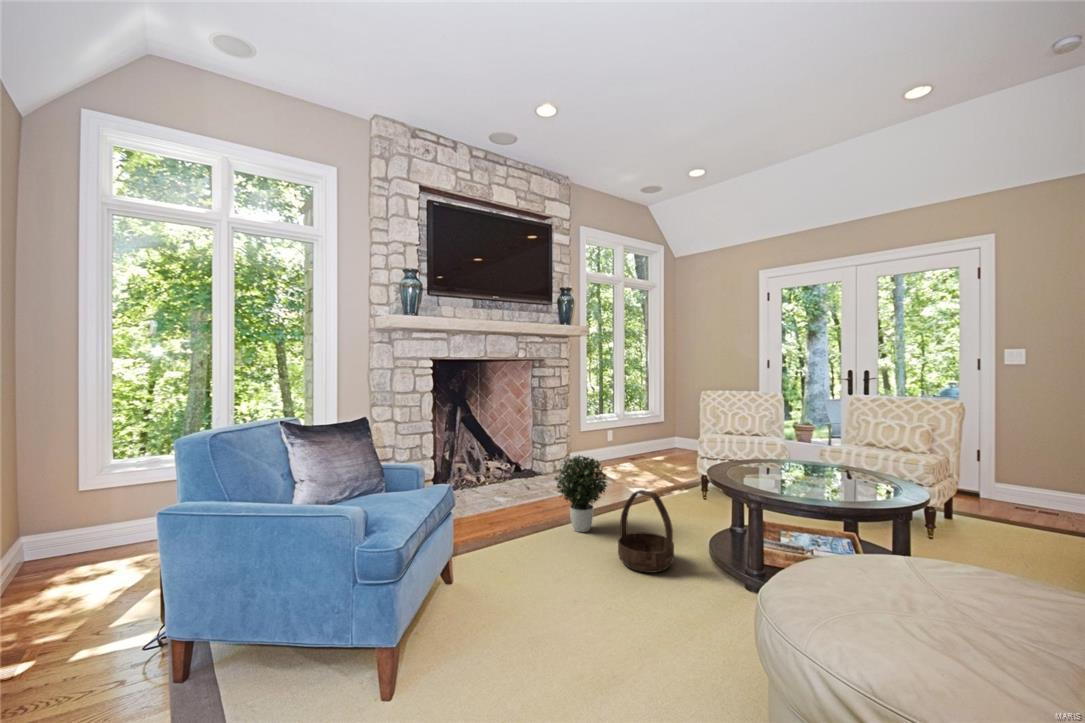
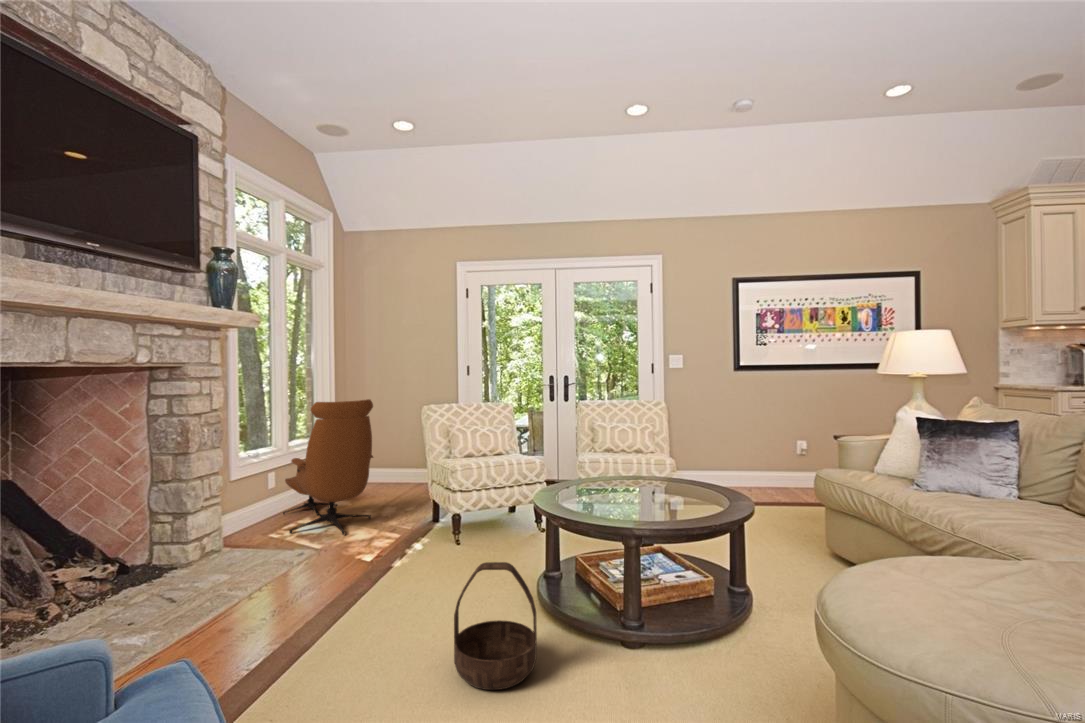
lounge chair: none [606,384,661,476] -> present [283,399,373,535]
potted plant: present [555,456,607,532] -> none [304,525,396,657]

